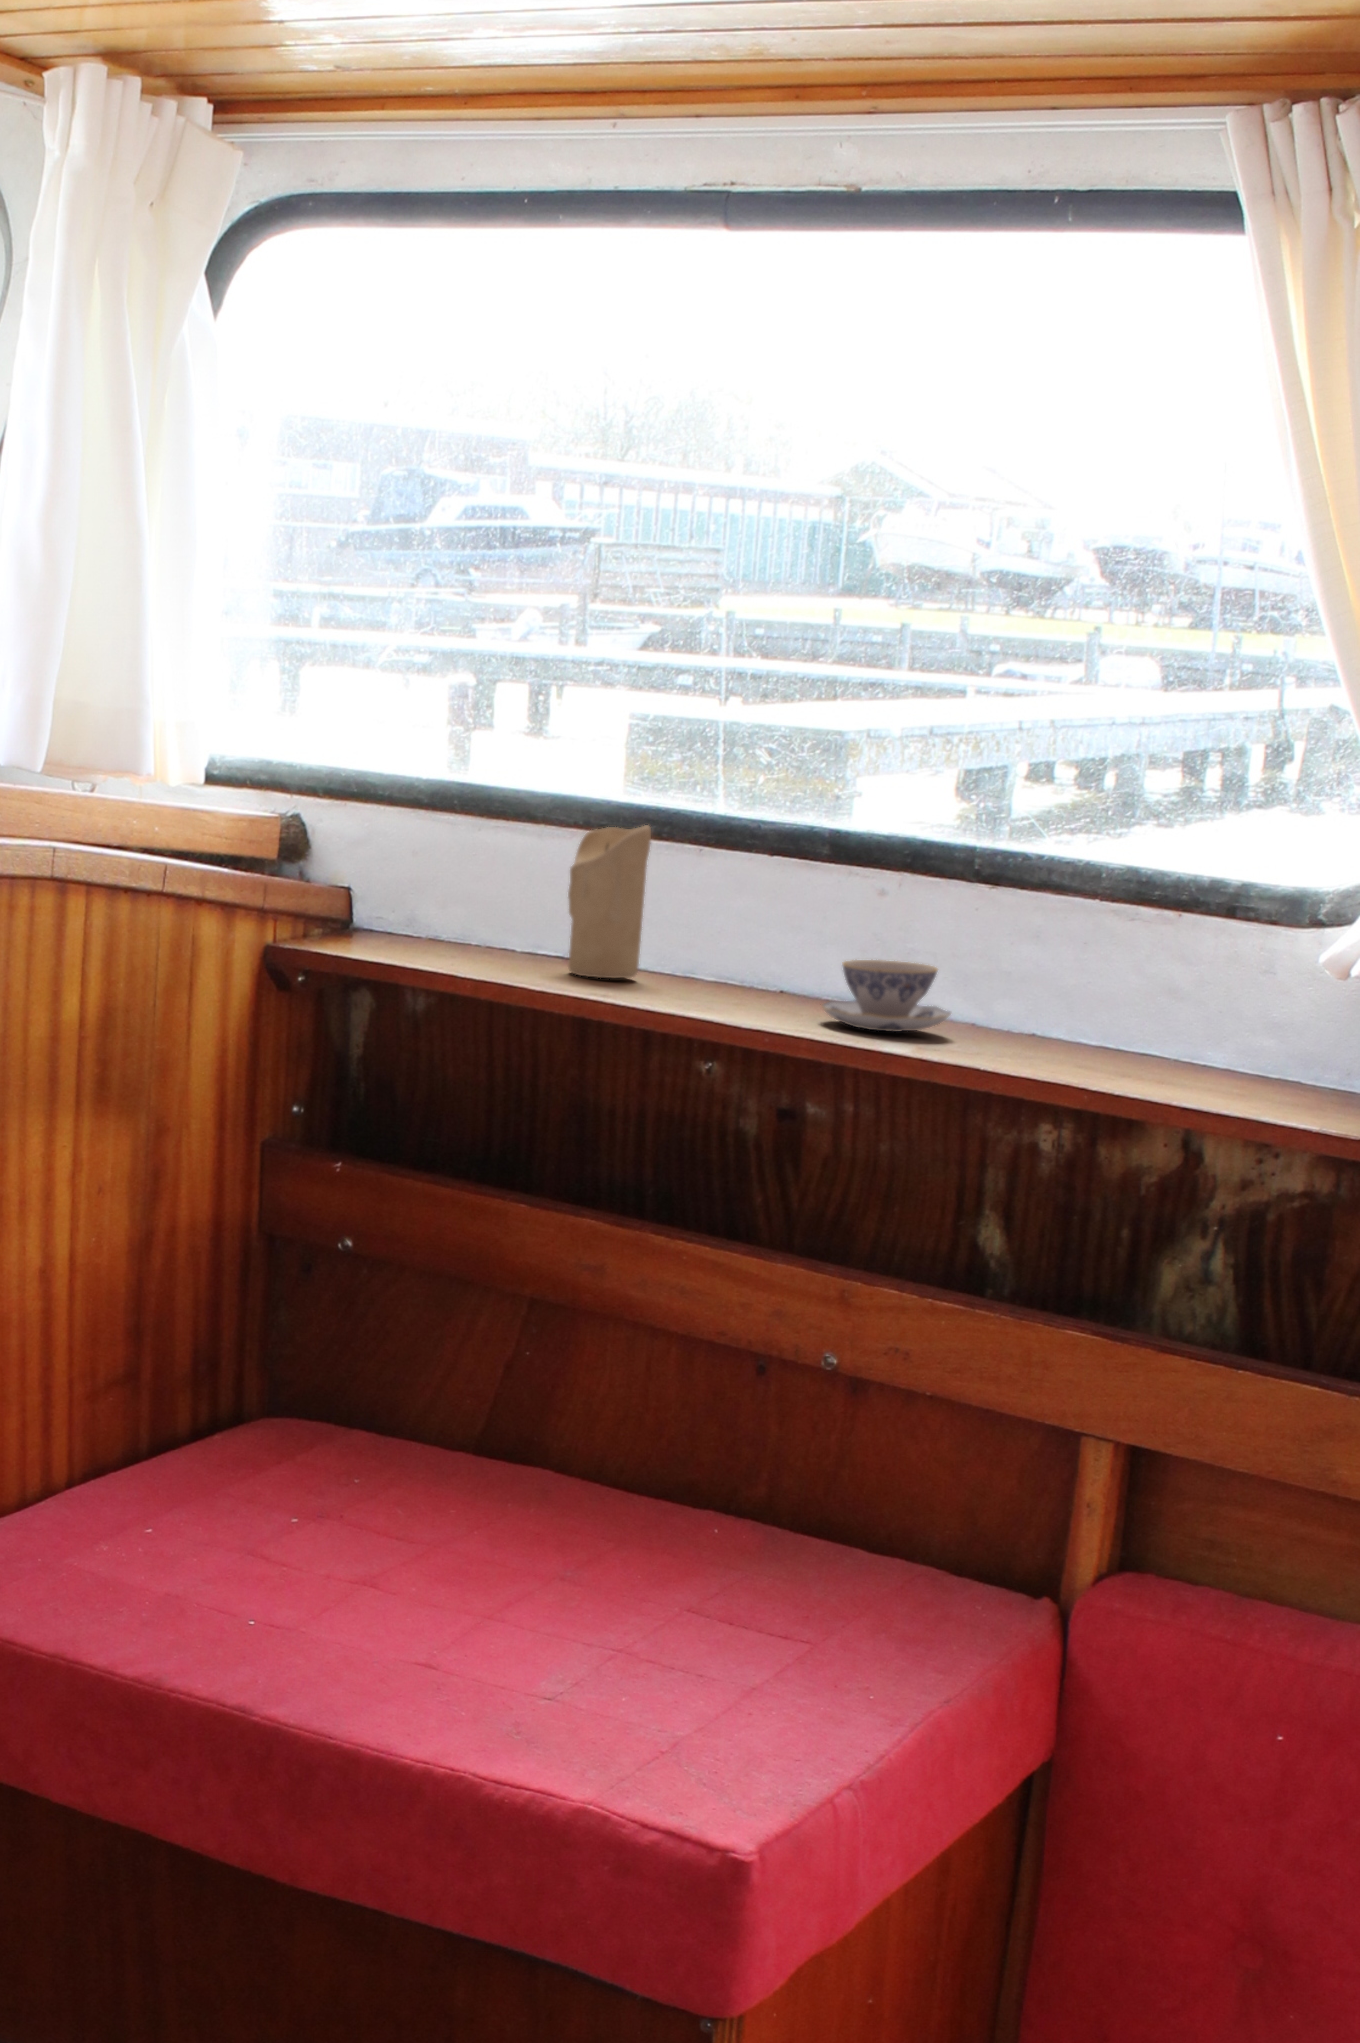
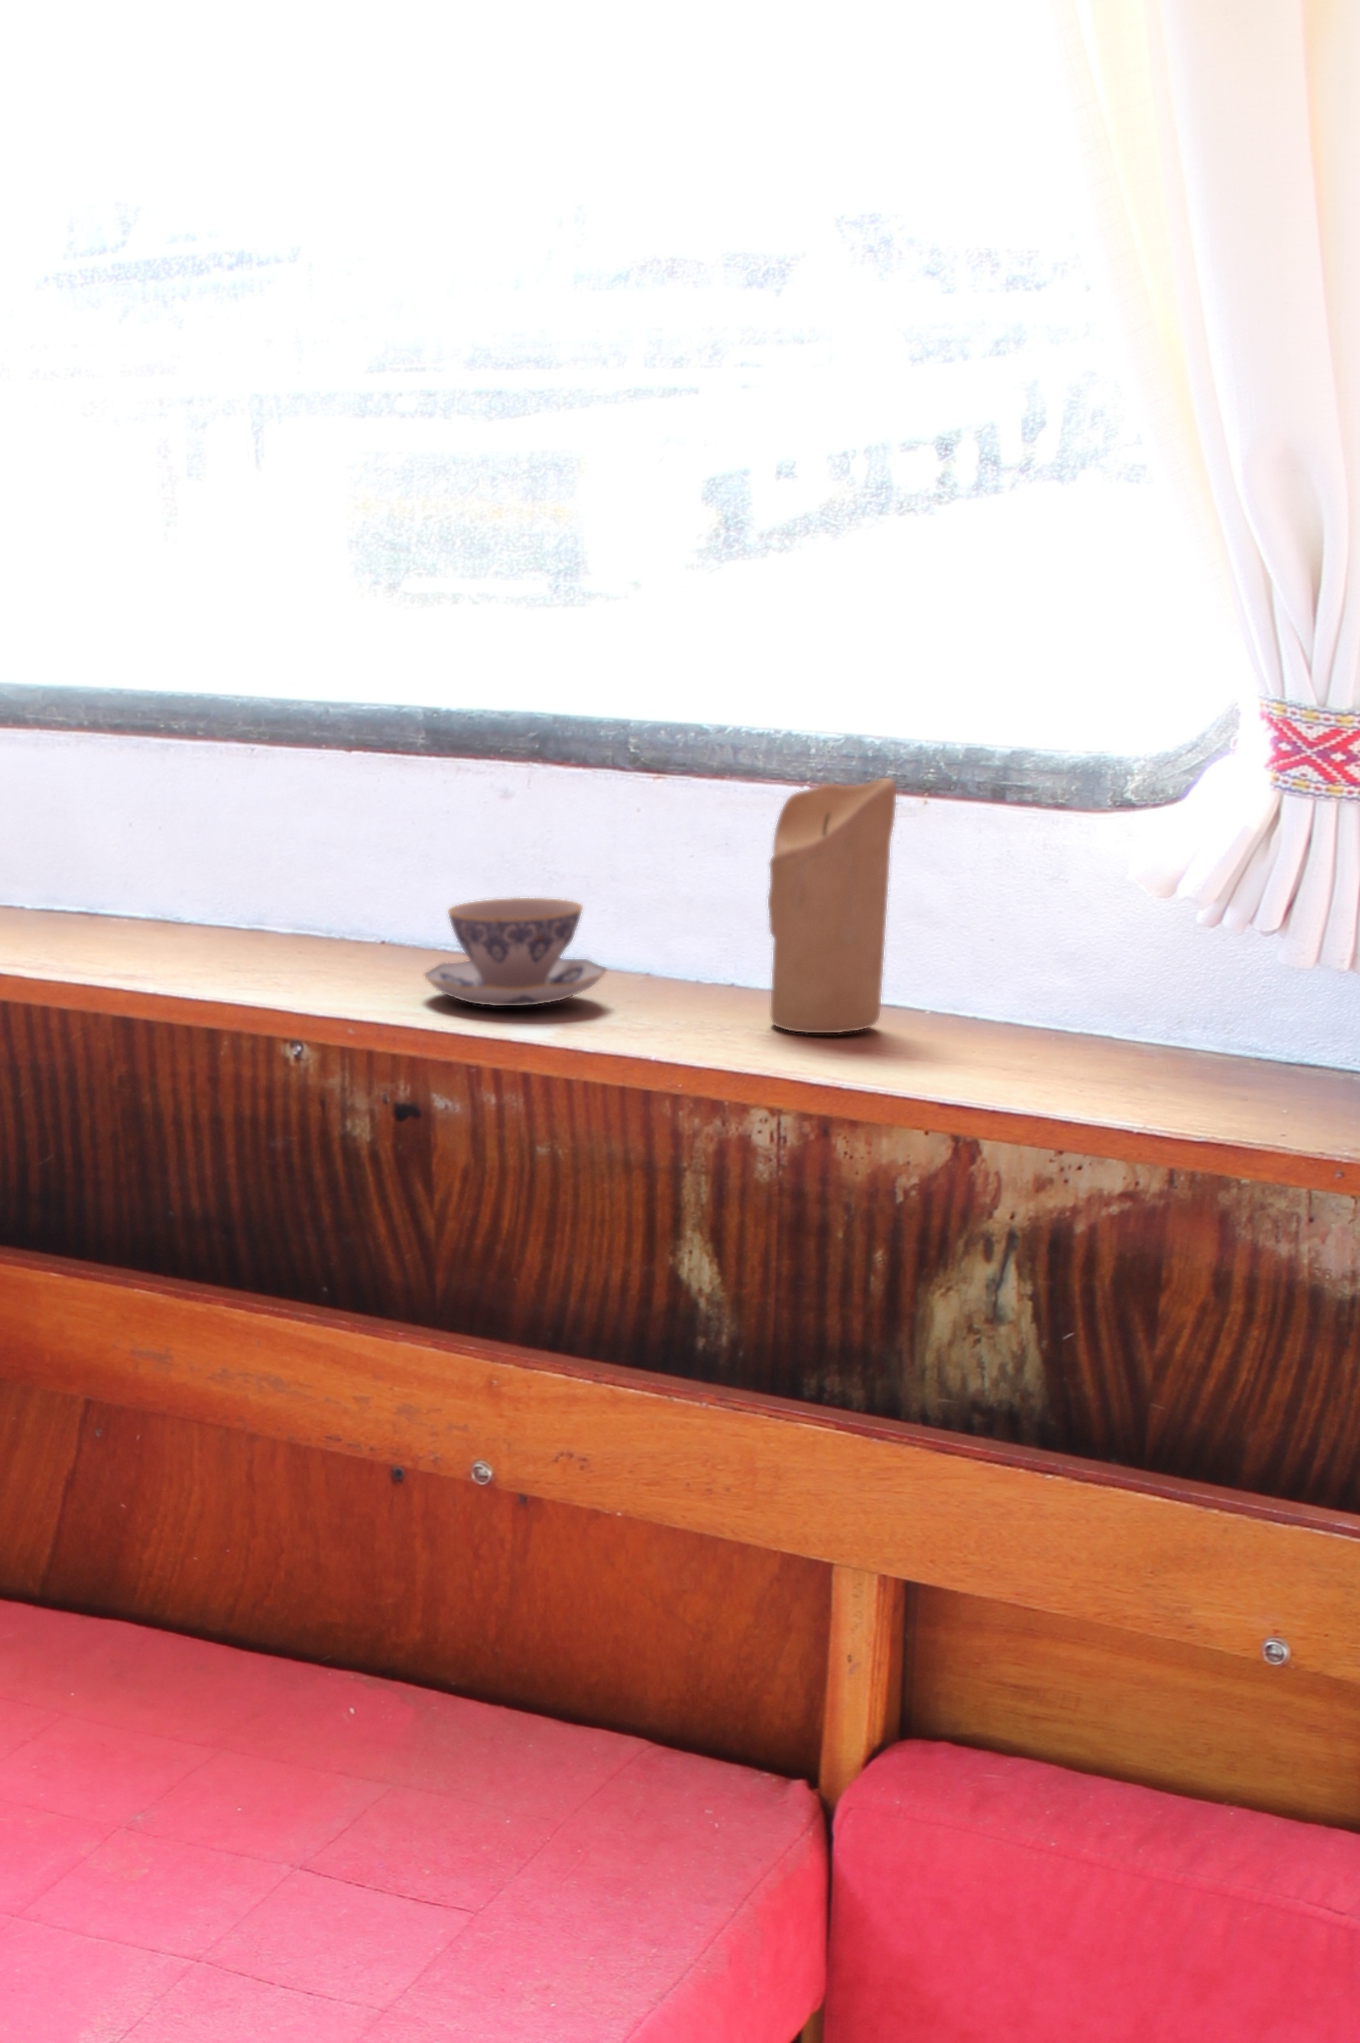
candle: present [568,825,651,978] -> present [768,778,896,1033]

